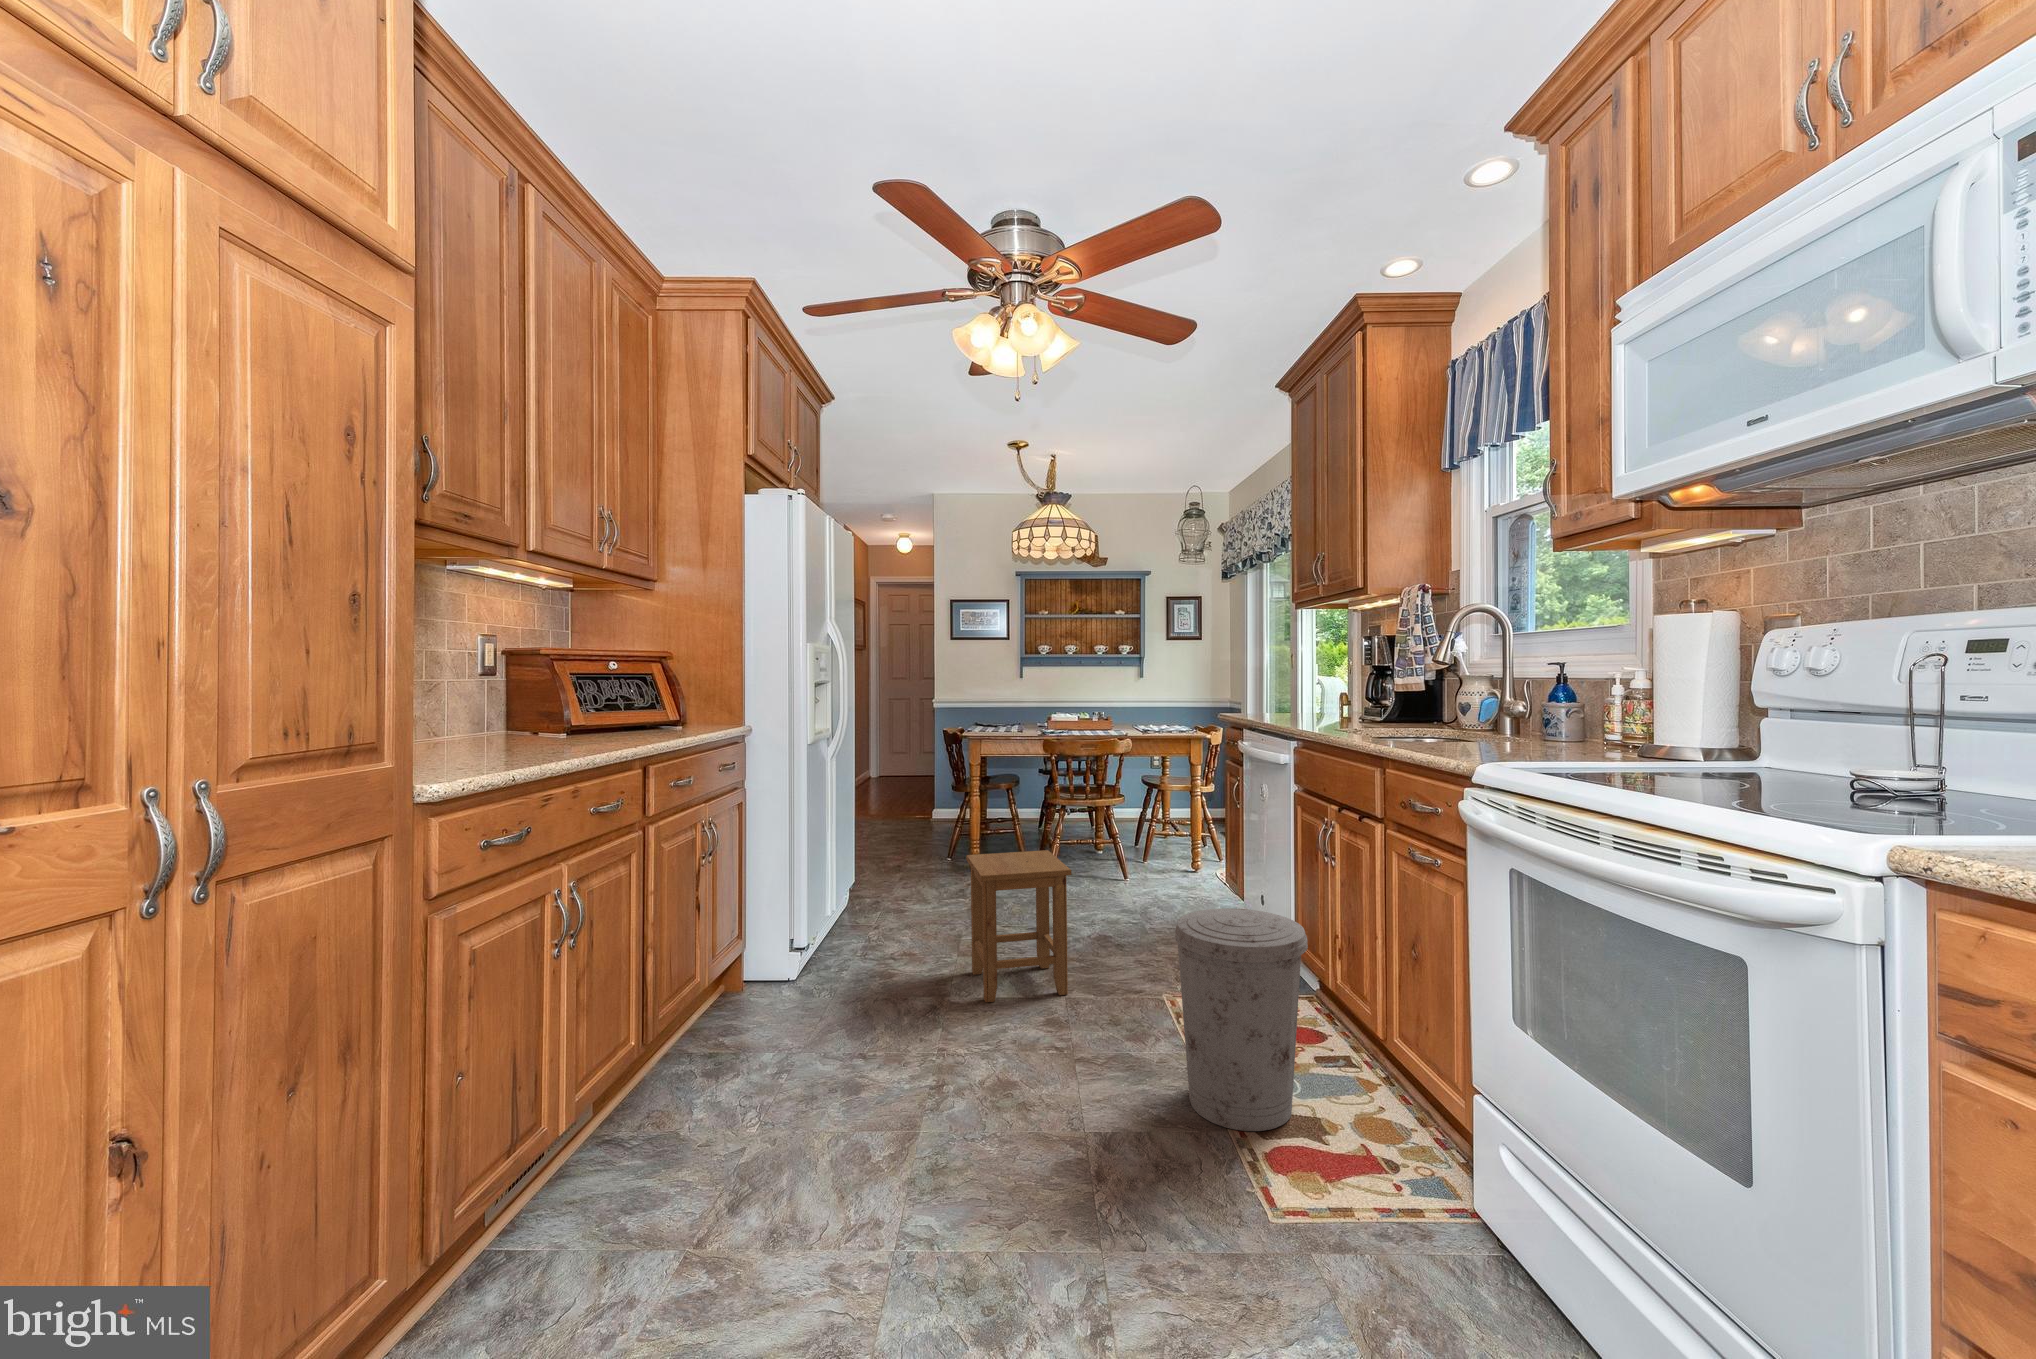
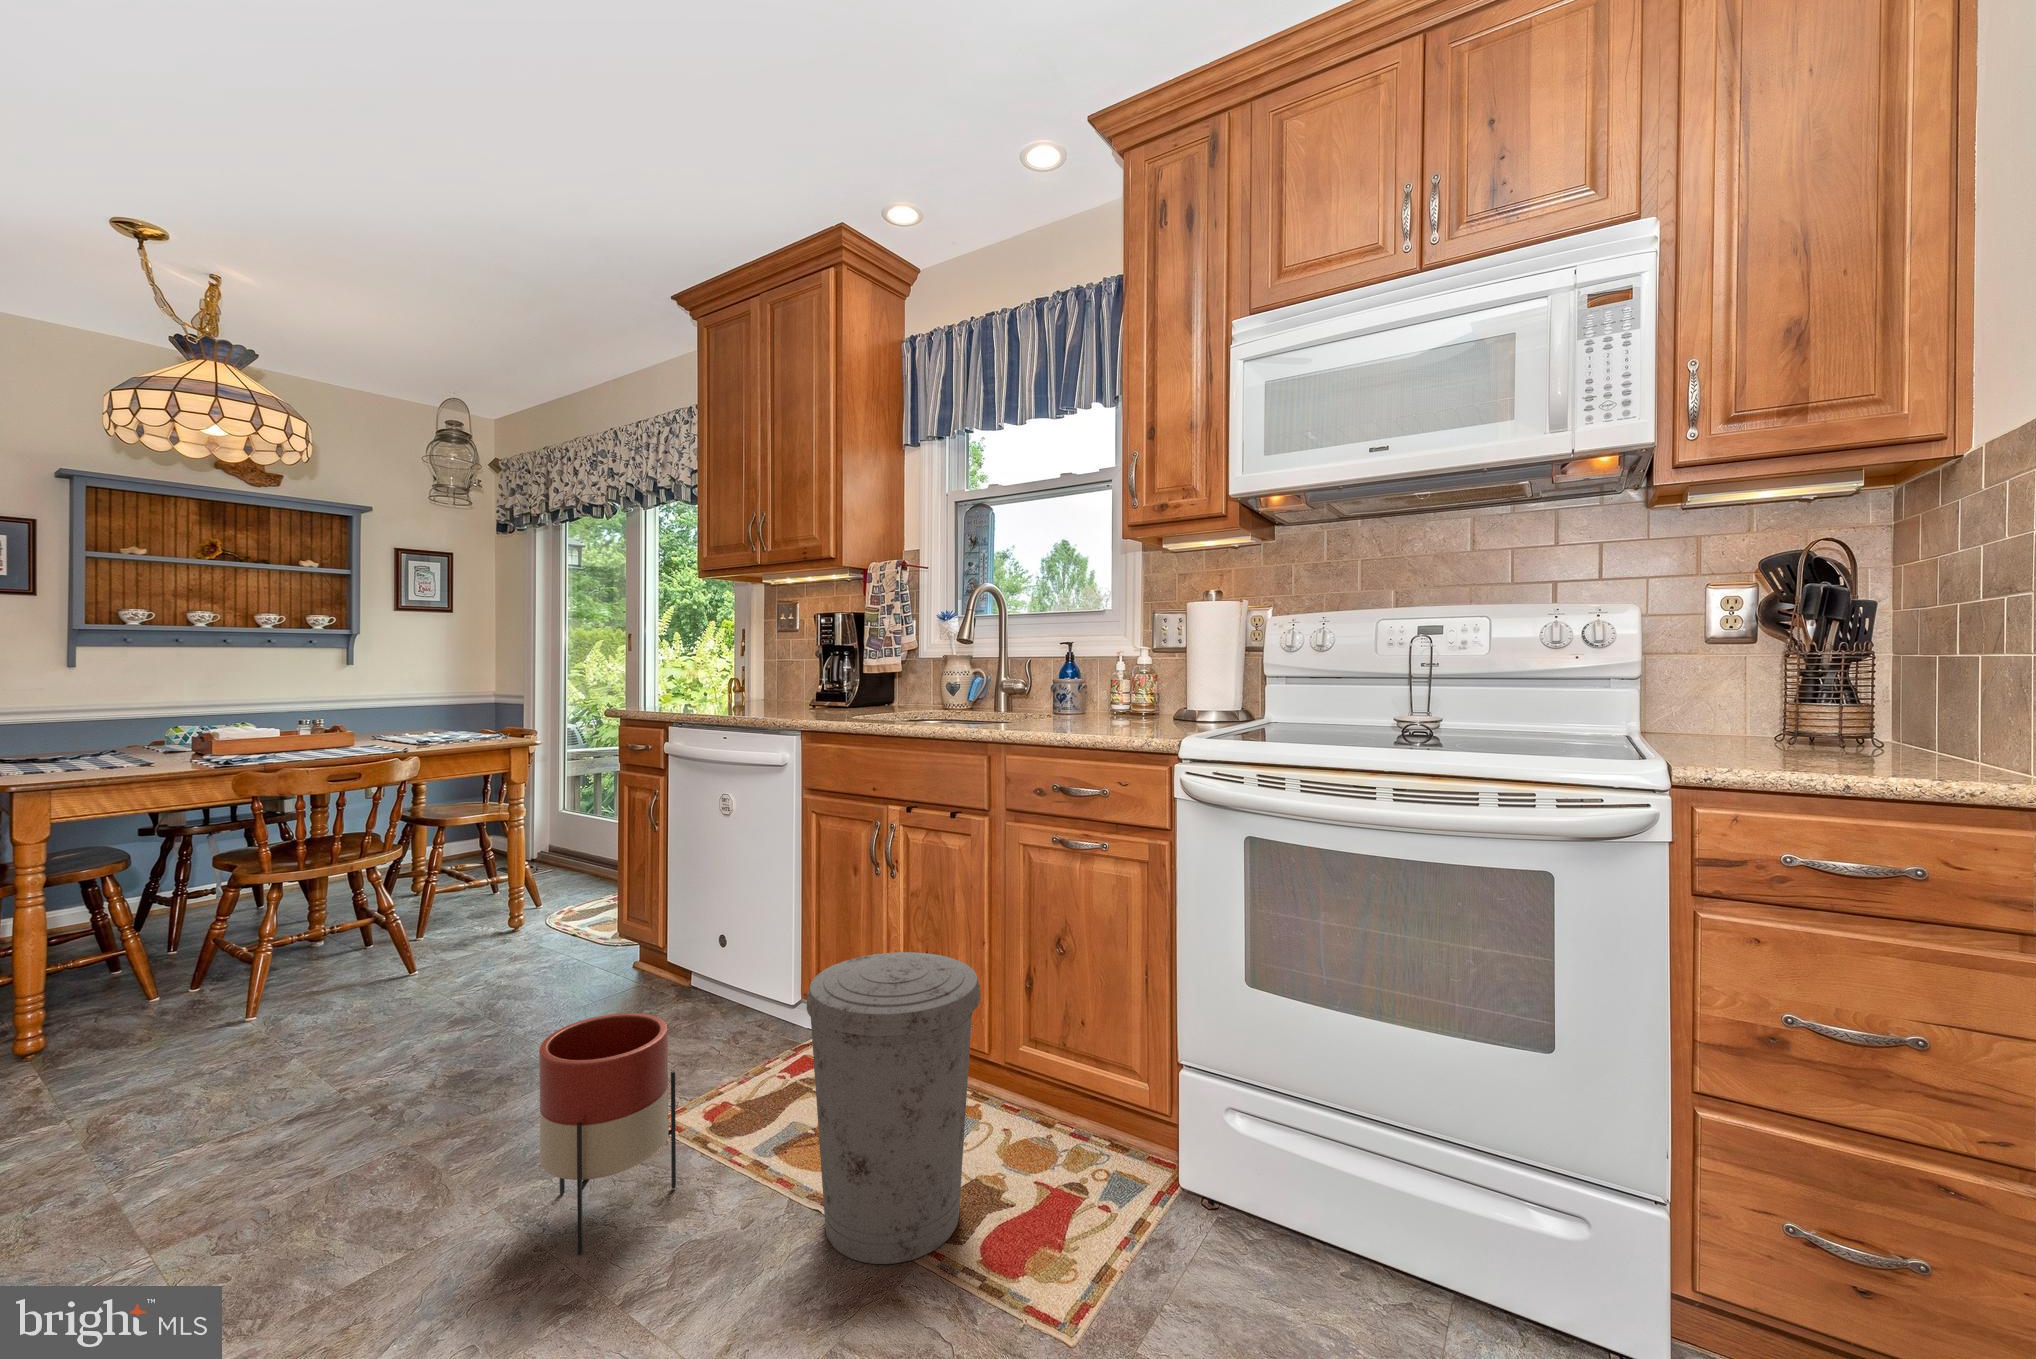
stool: present [966,850,1072,1002] -> none [224,954,506,1284]
planter: none [1066,907,1143,1037] -> present [539,1013,676,1254]

